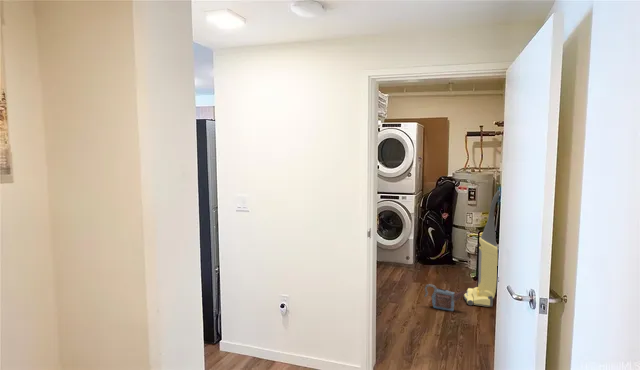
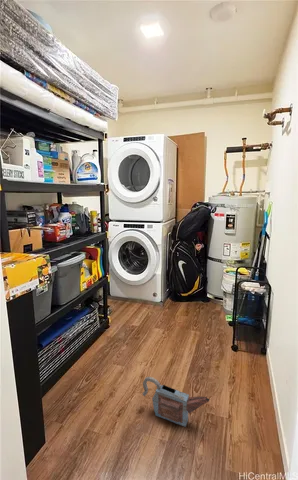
vacuum cleaner: present [464,190,500,307] -> none [209,220,274,411]

